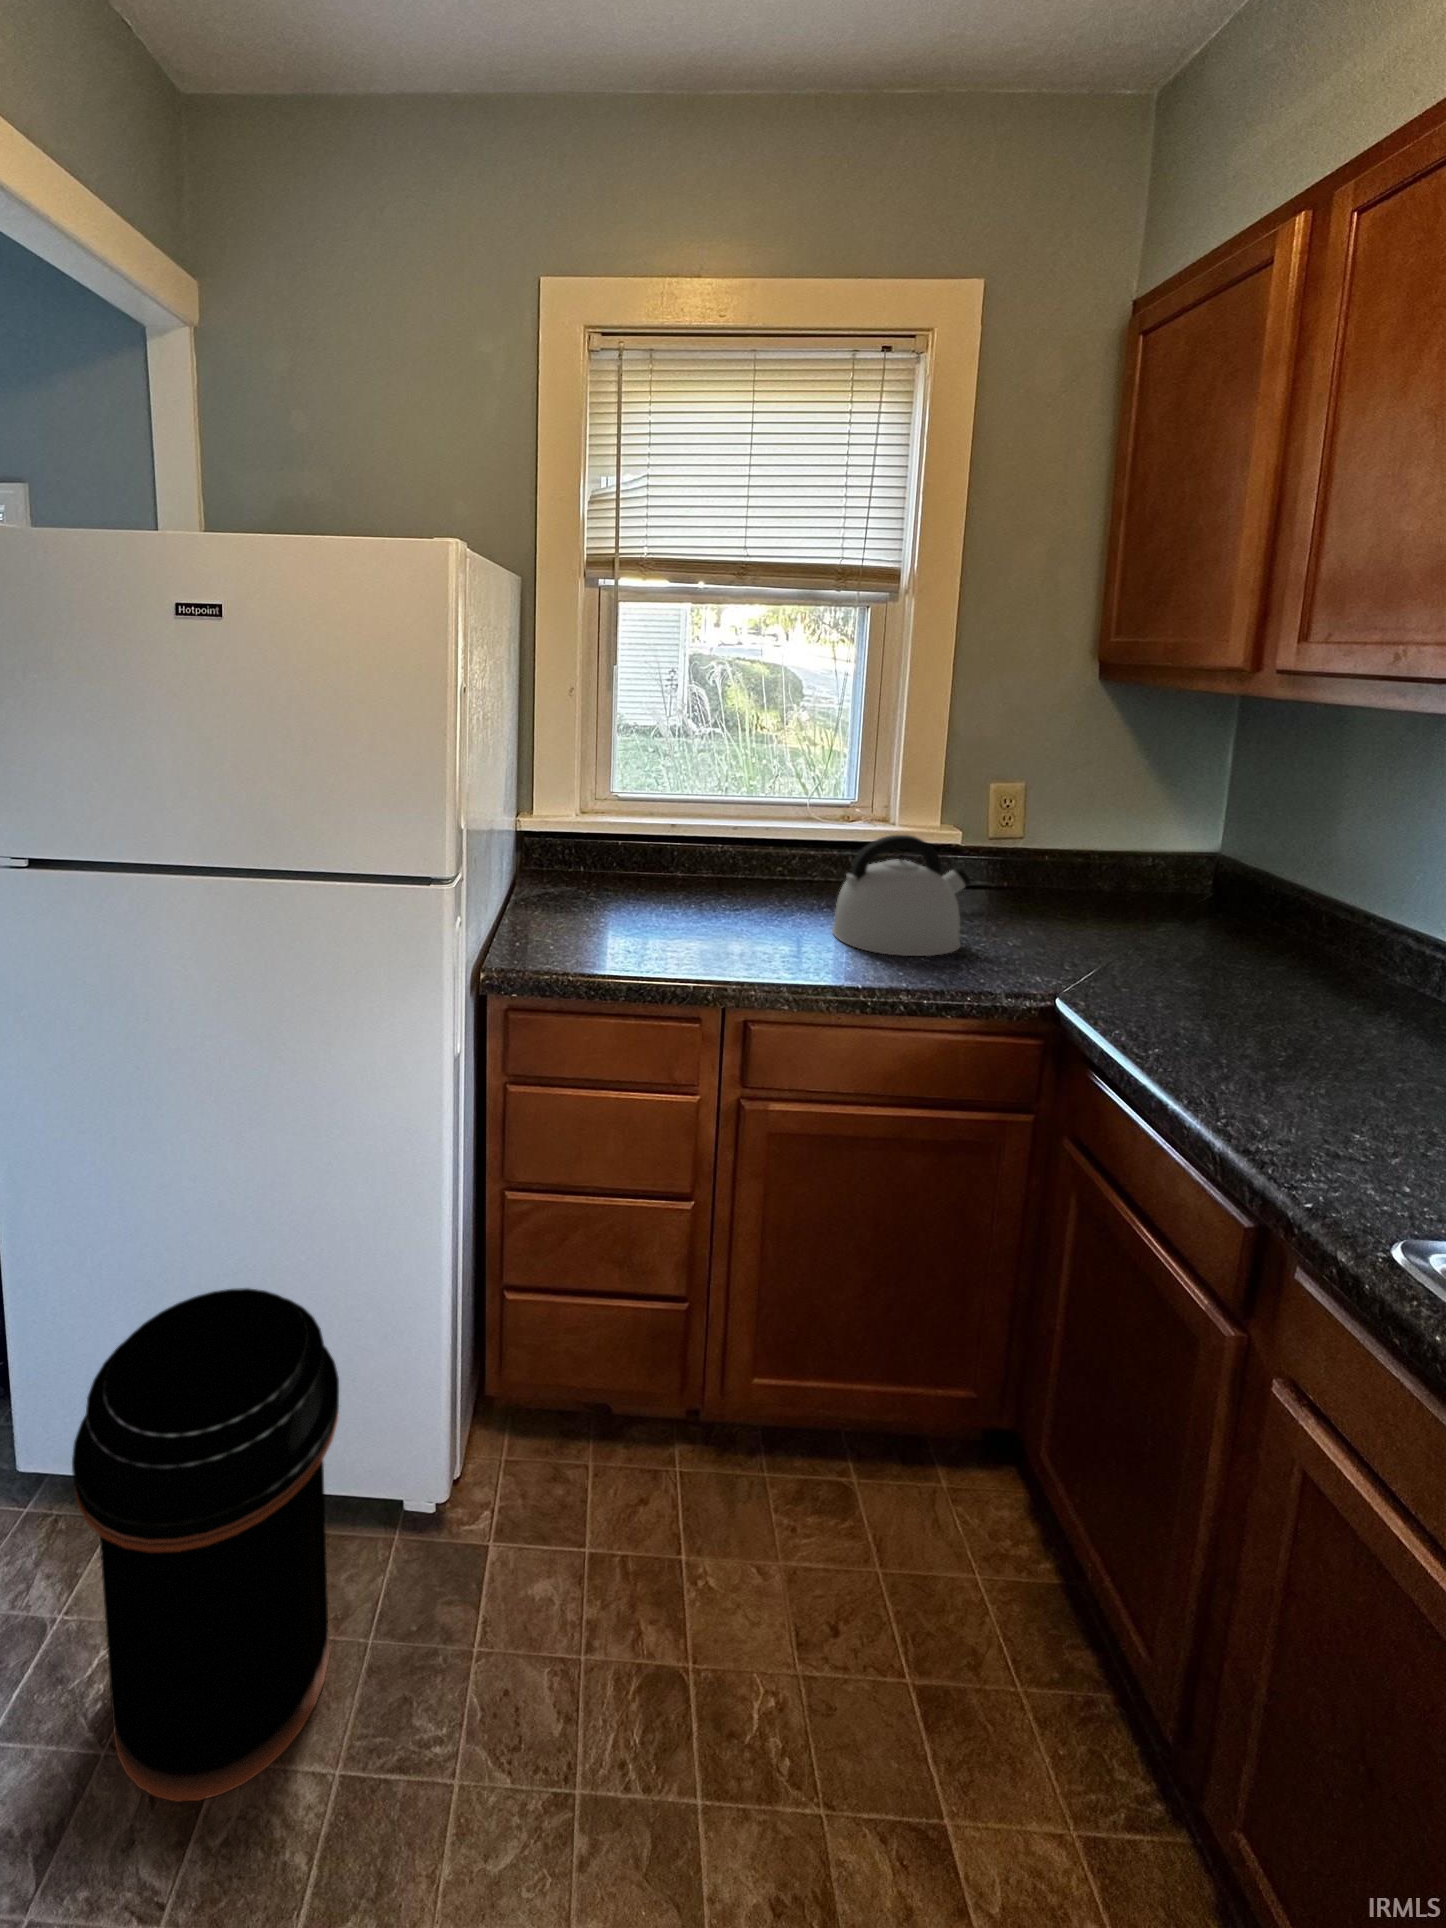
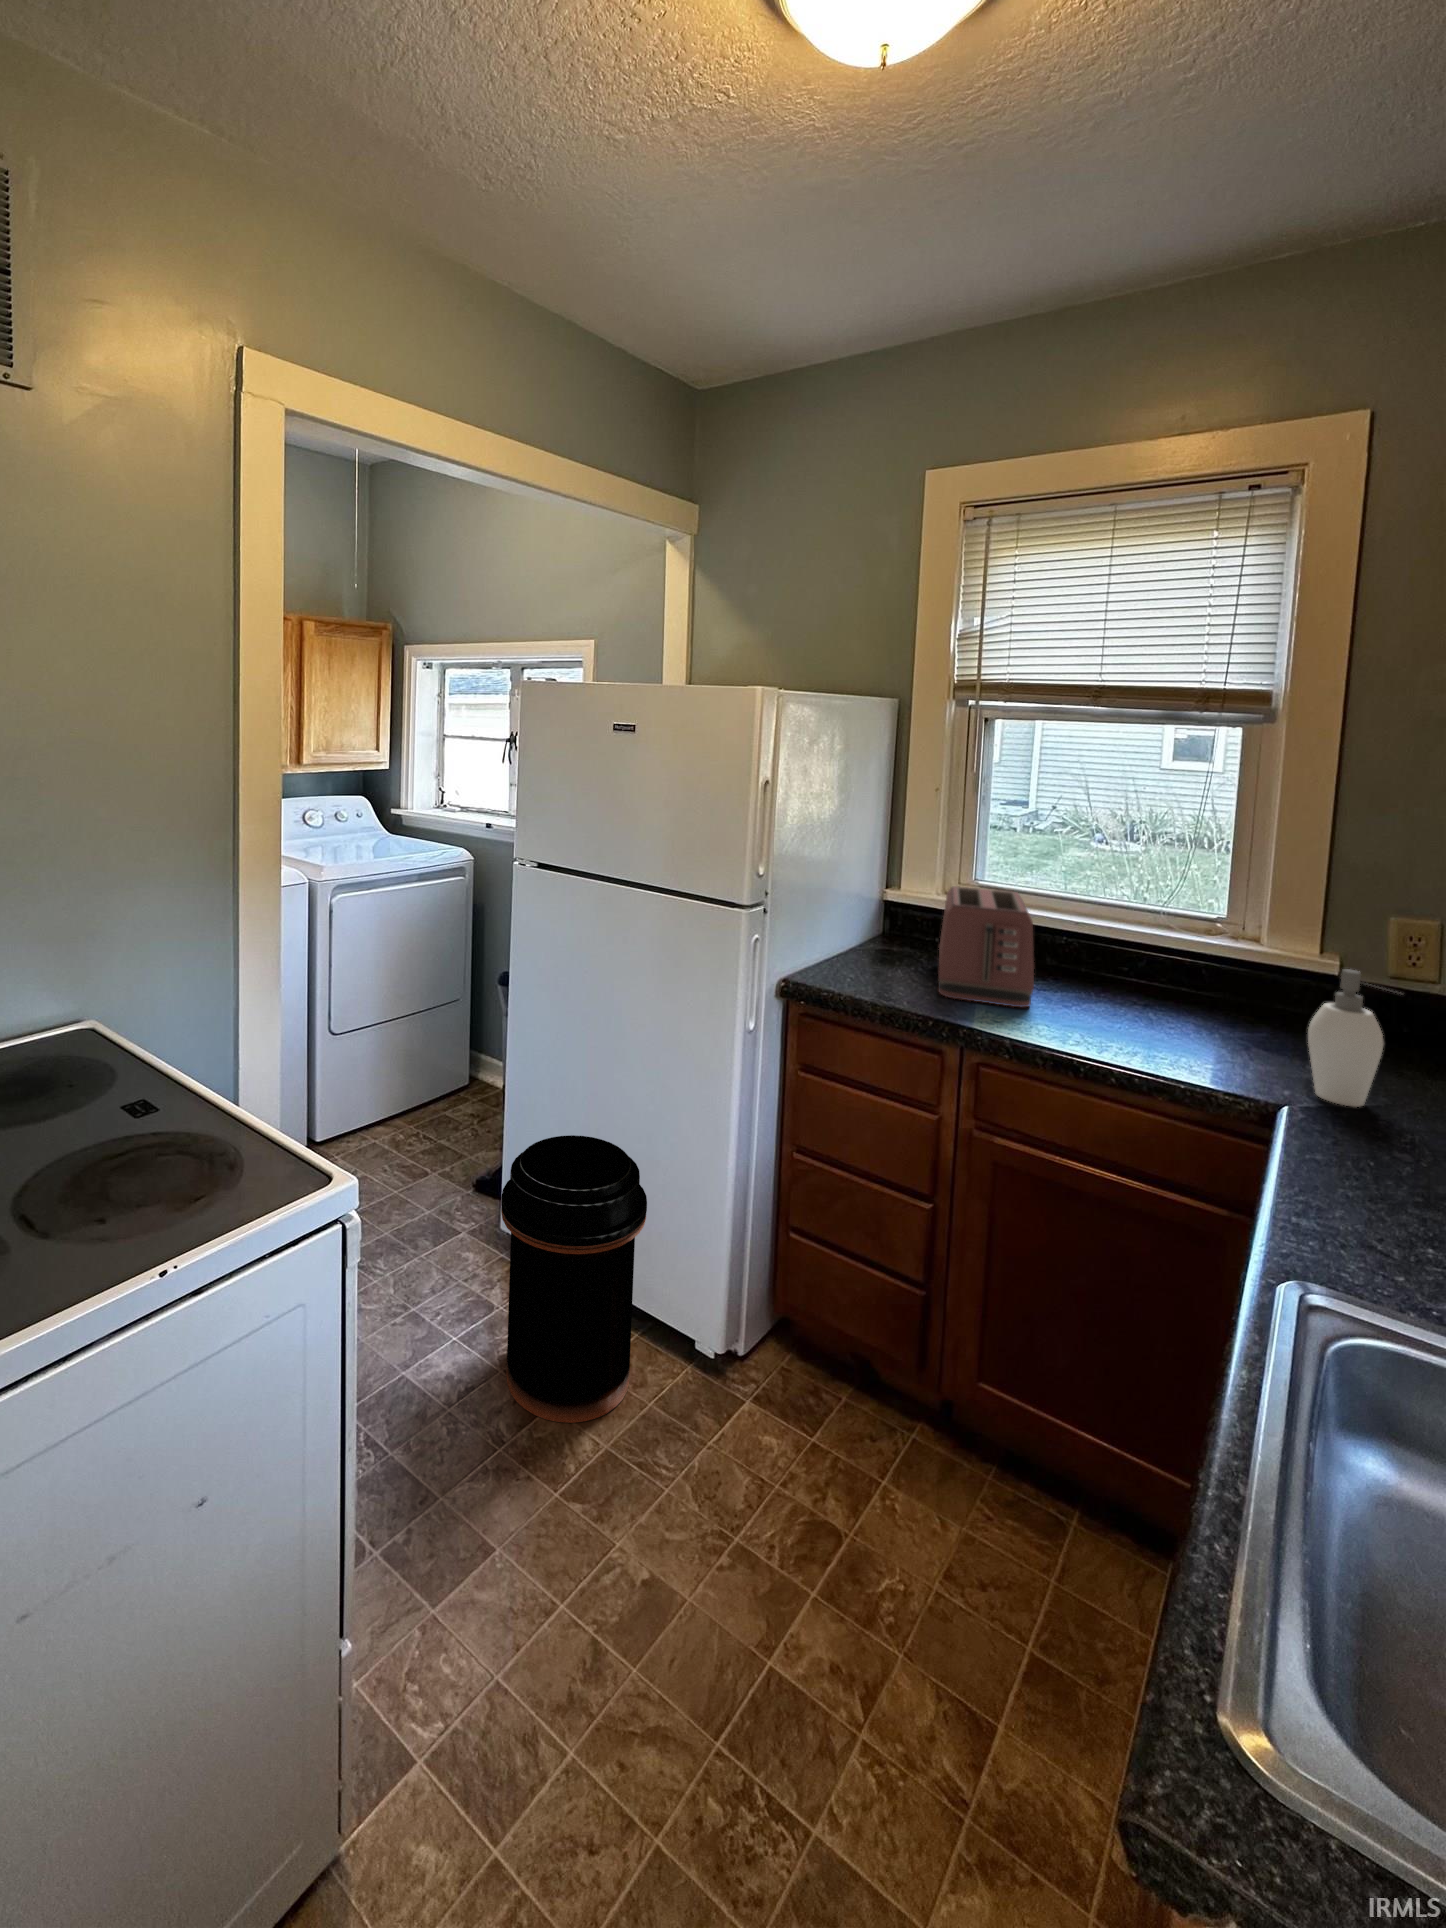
toaster: none [608,802,755,944] -> present [938,886,1034,1007]
kettle: present [832,835,971,956] -> none [1118,941,1274,1059]
soap dispenser: none [1036,844,1128,979] -> present [1308,969,1383,1107]

